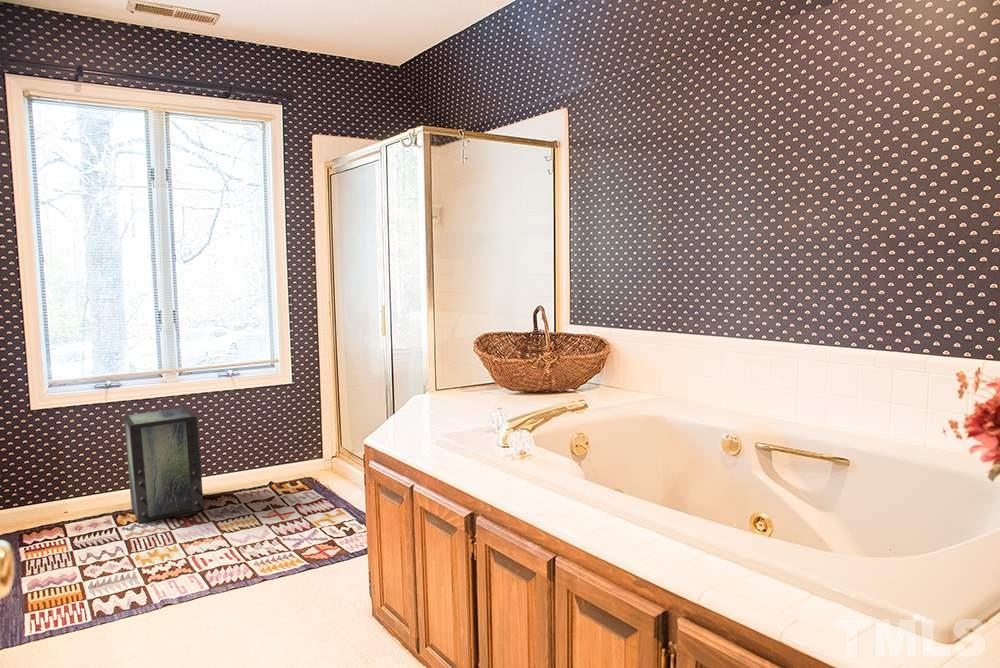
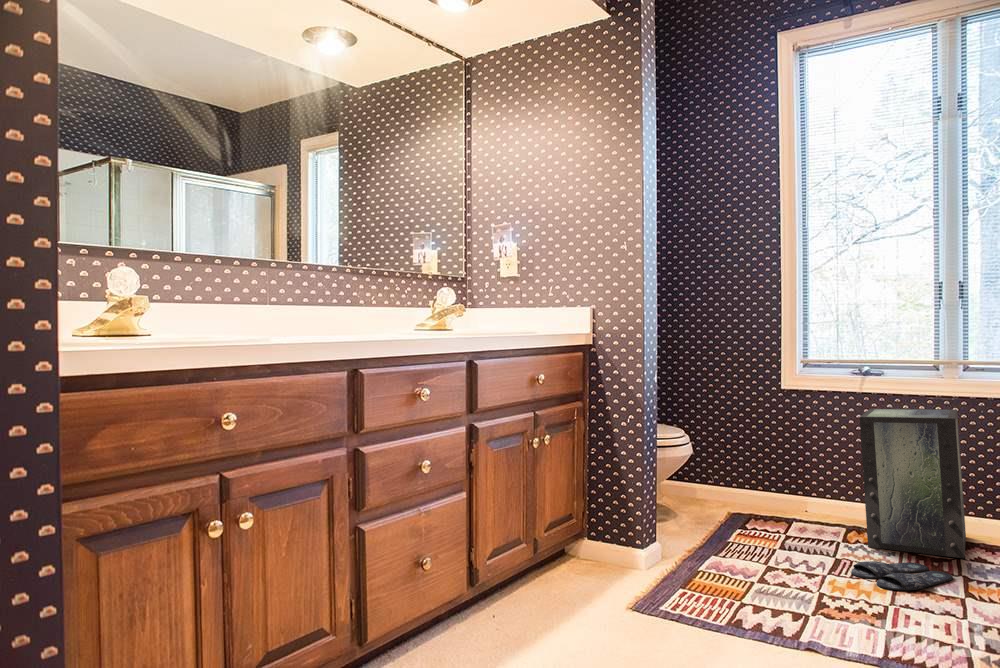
slippers: none [143,523,208,548] -> present [851,561,953,591]

